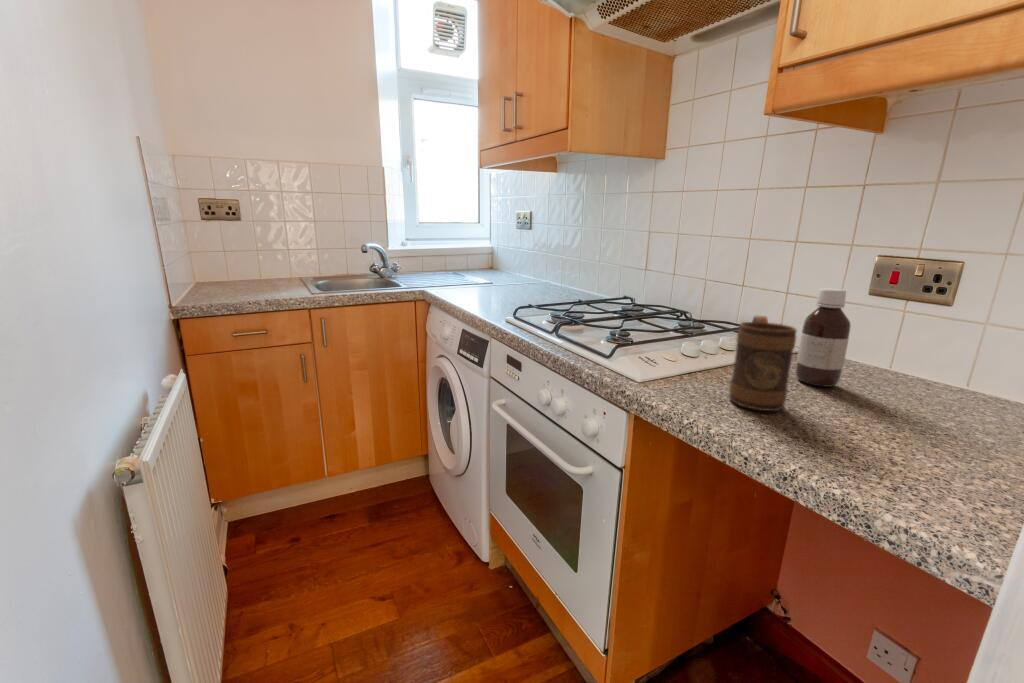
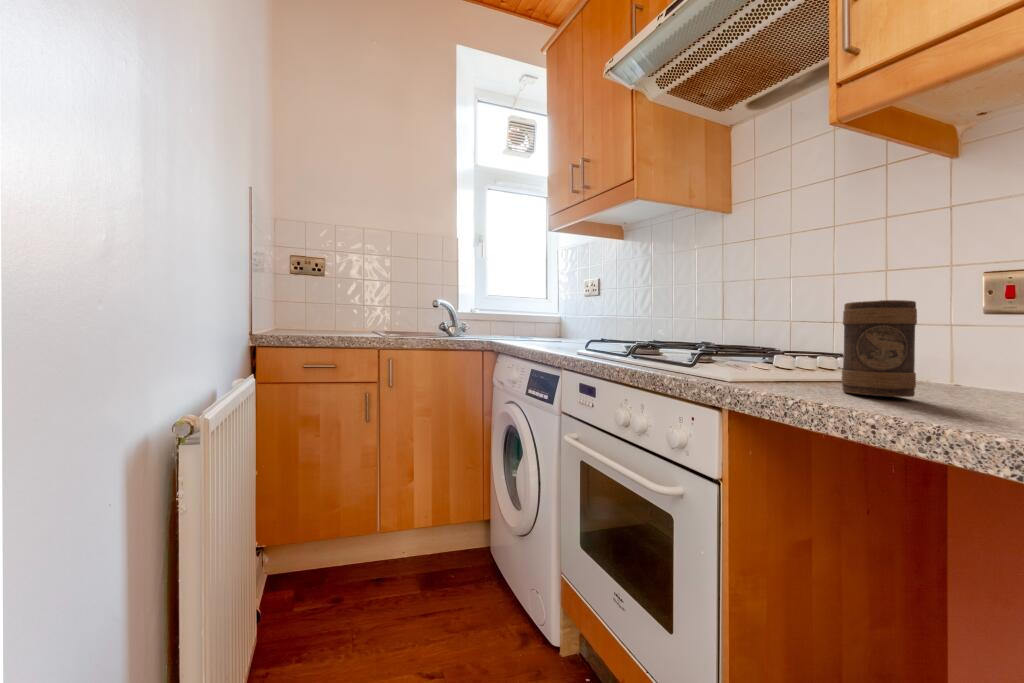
bottle: present [796,288,851,387] -> none [924,279,986,392]

